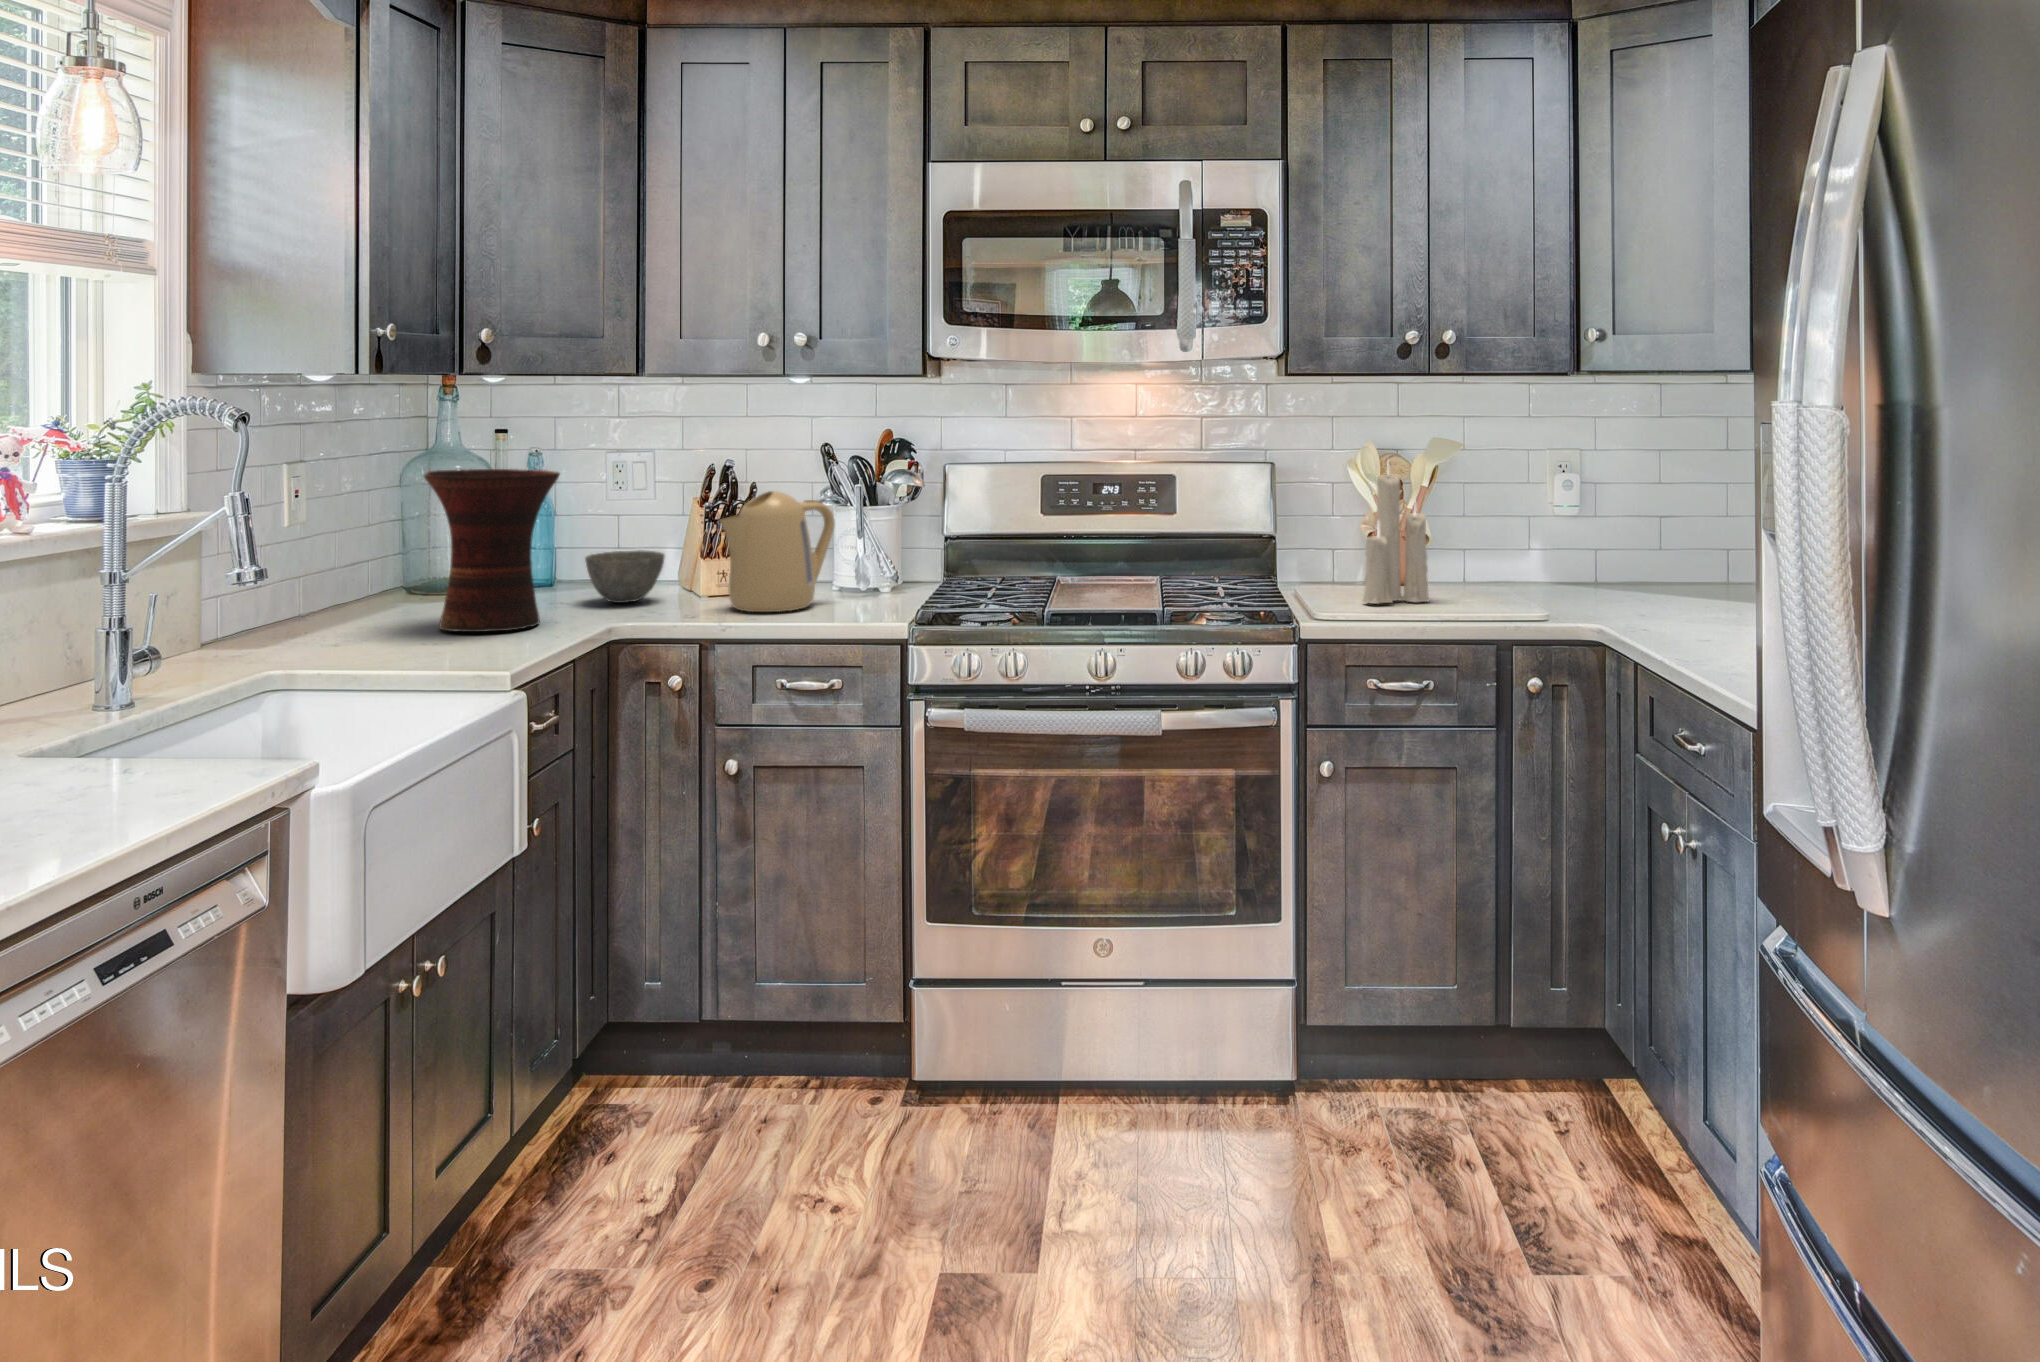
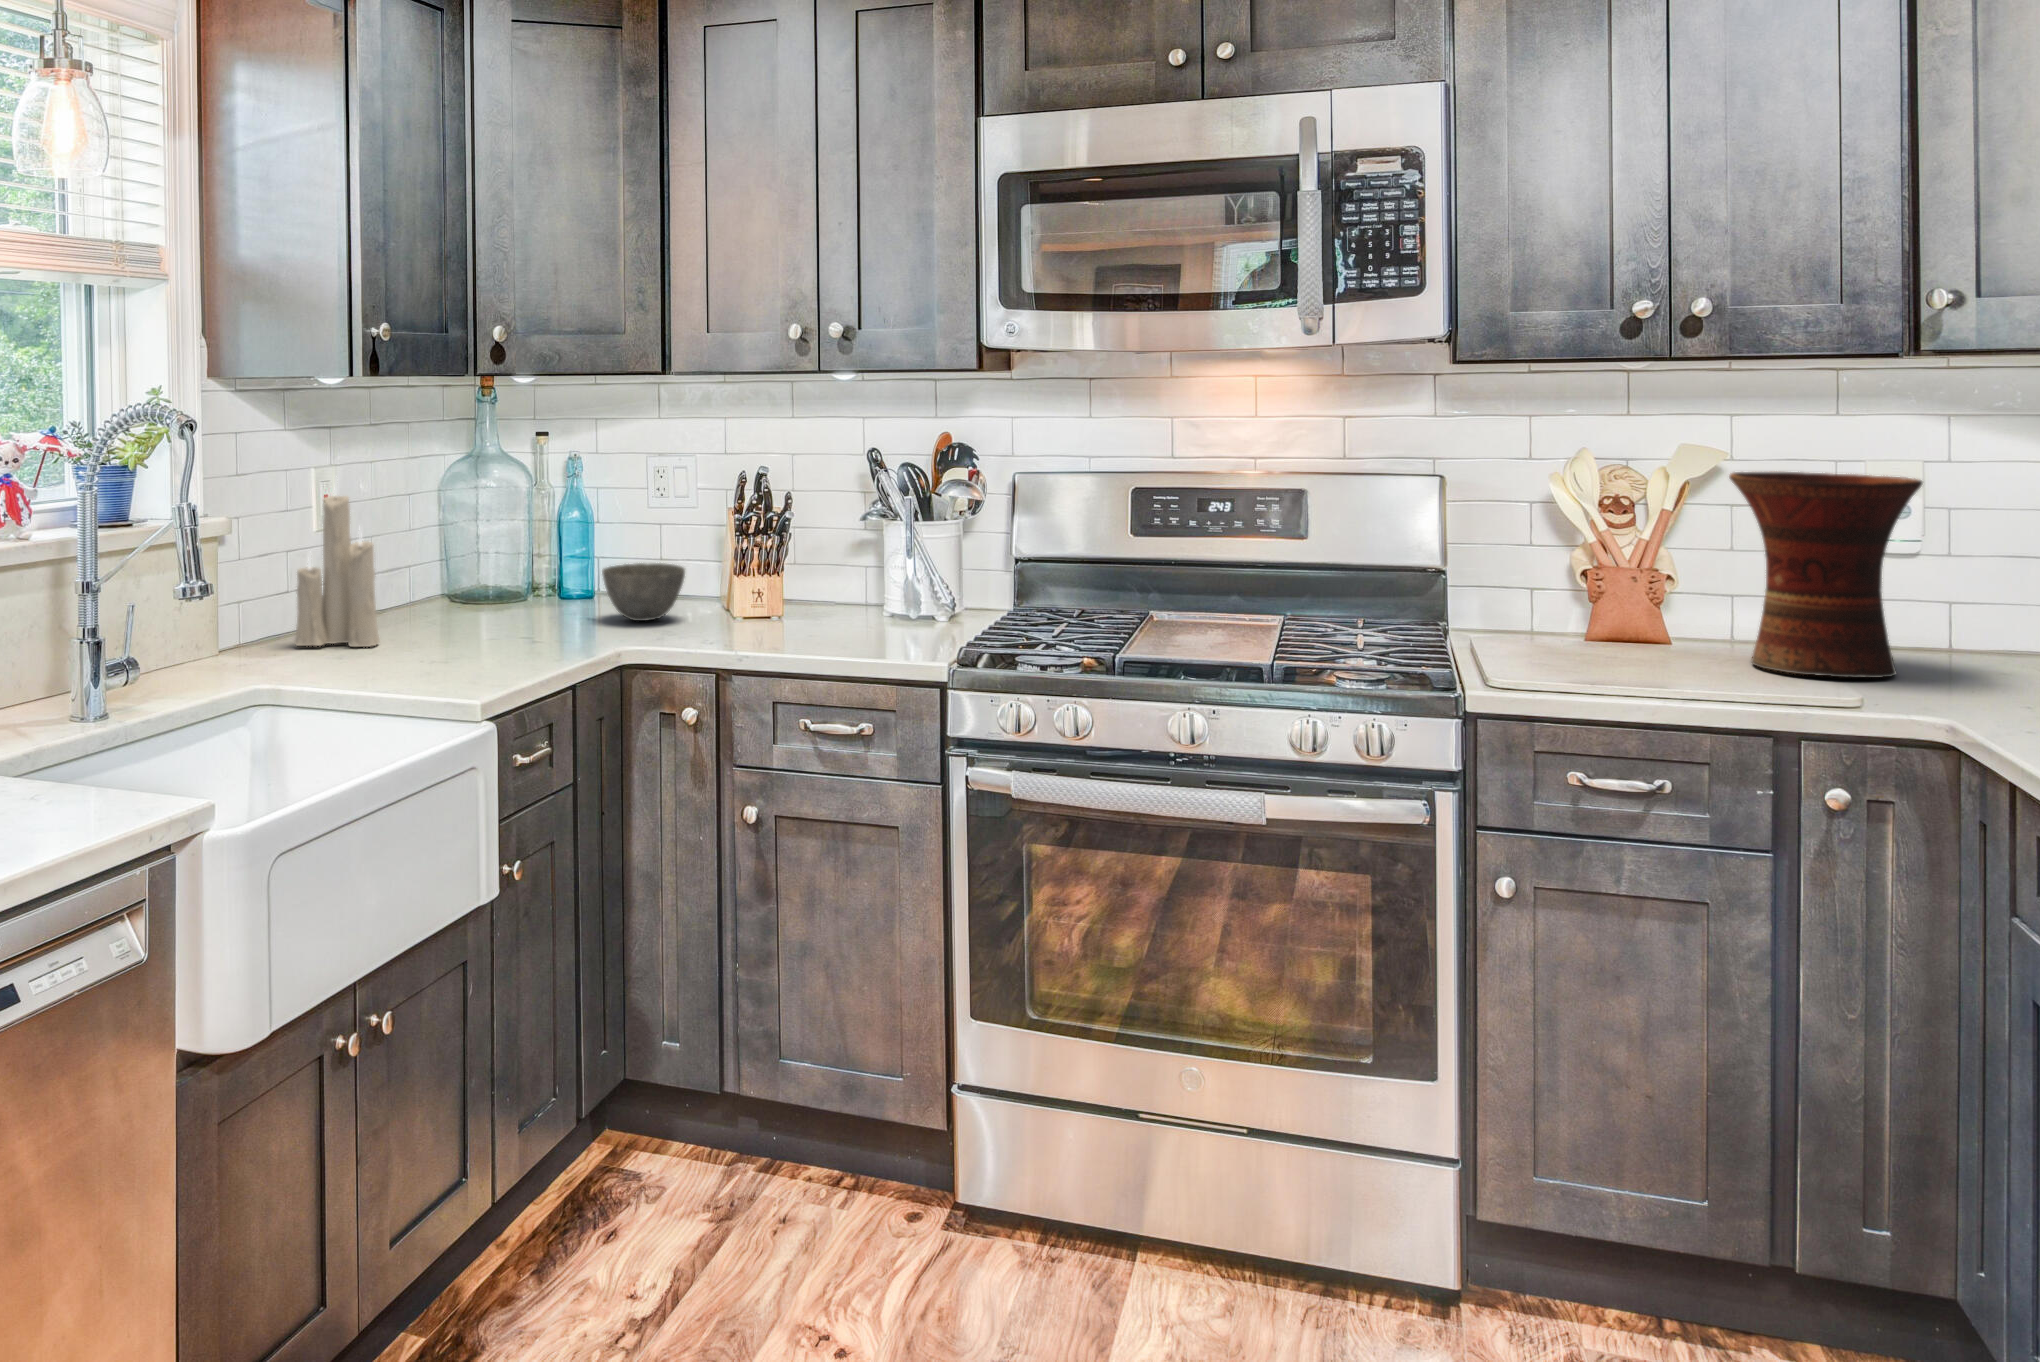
vase: present [424,469,560,632] -> present [1729,472,1922,678]
candle: present [1362,469,1430,604] -> present [295,489,379,647]
kettle: present [719,491,835,612] -> none [735,502,869,640]

